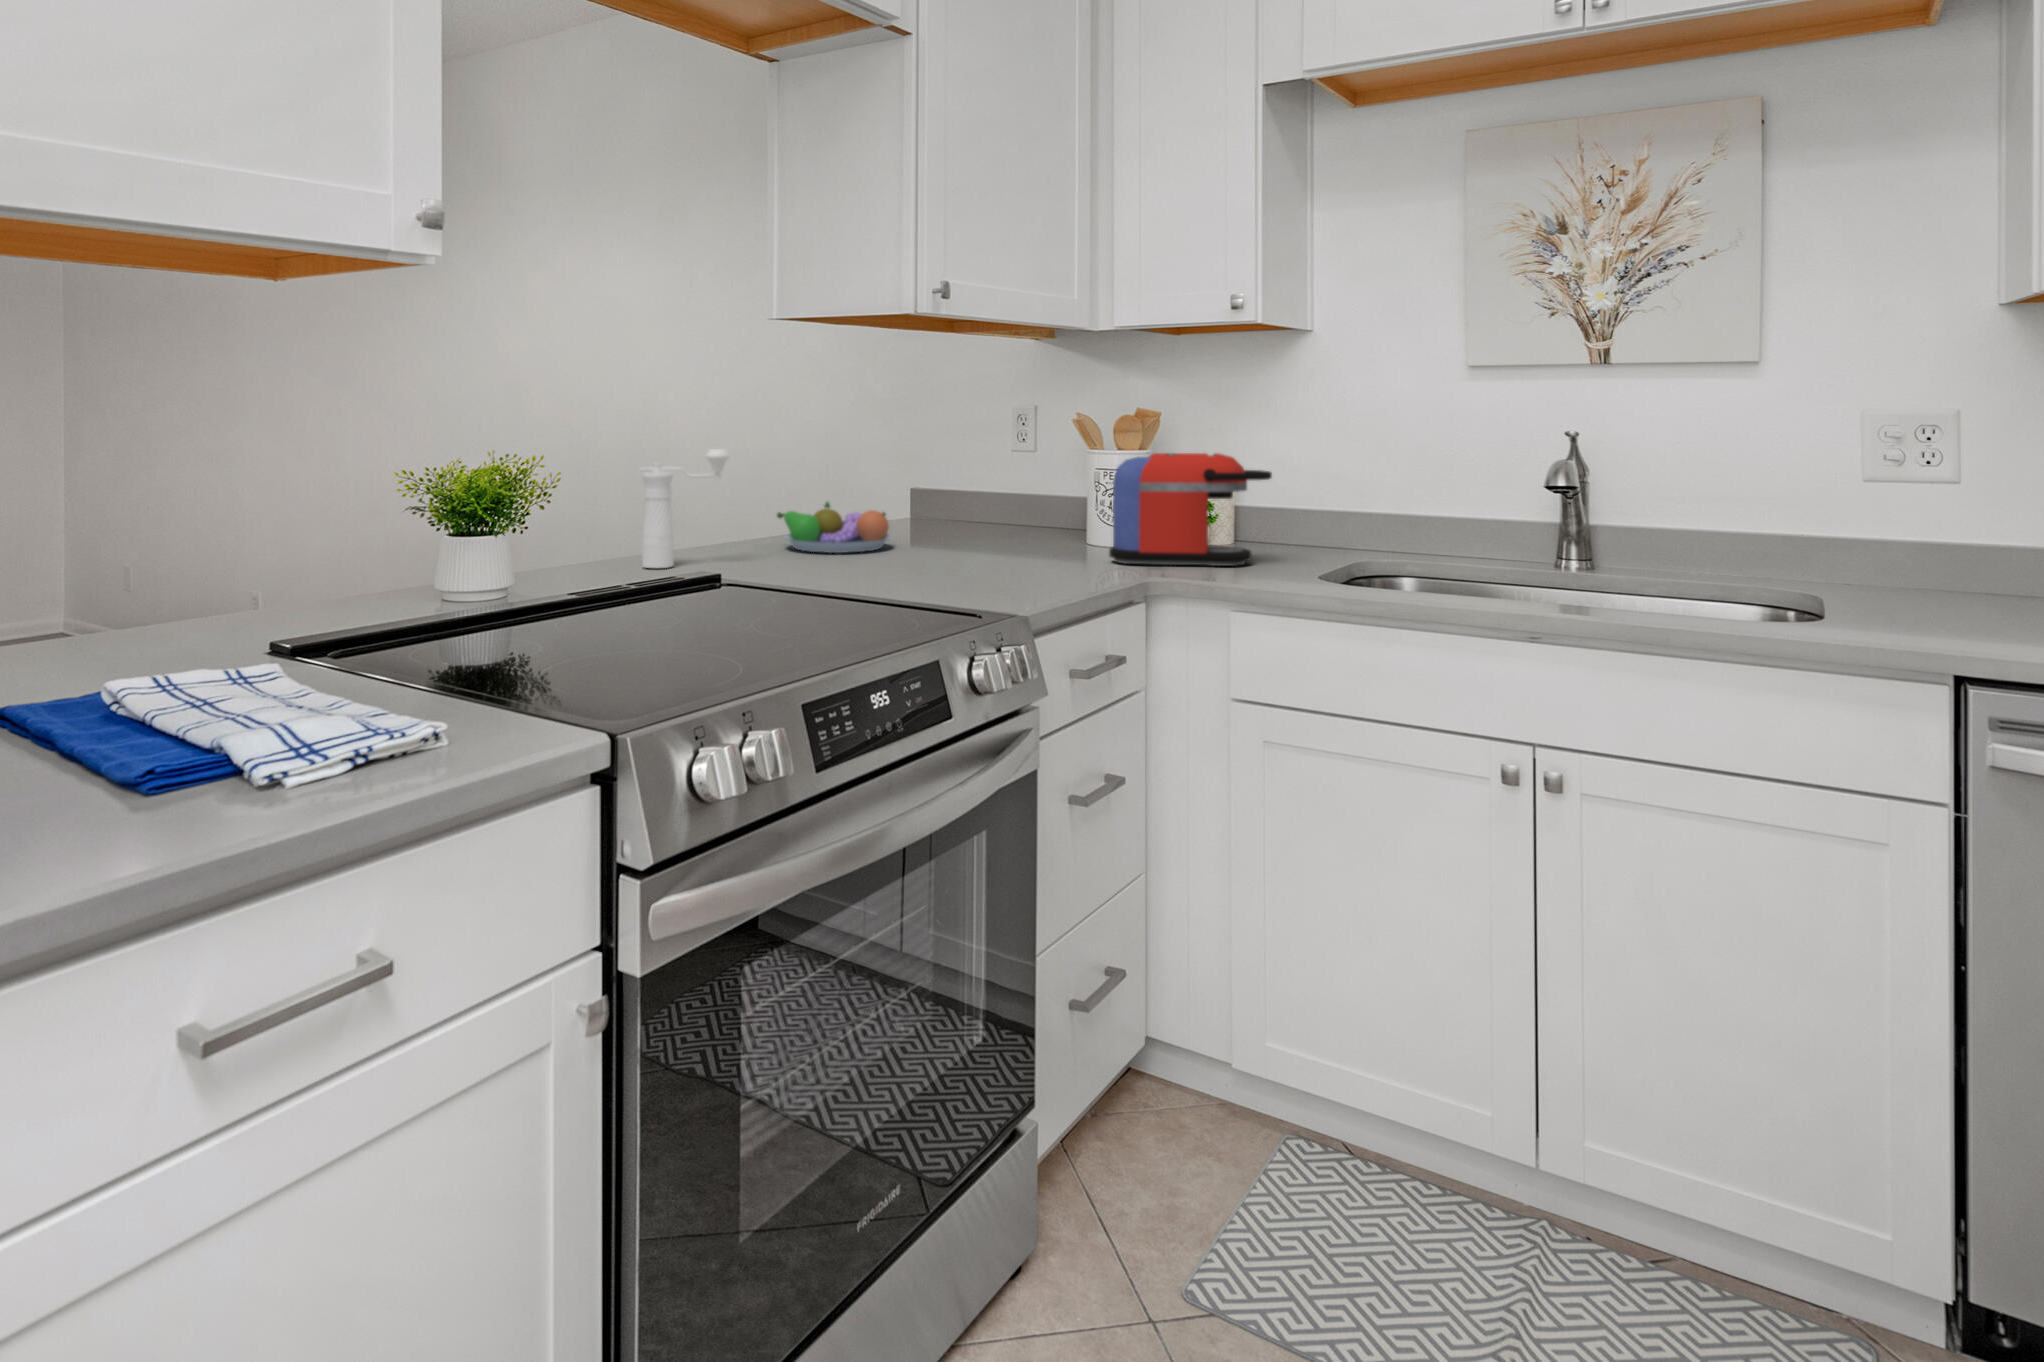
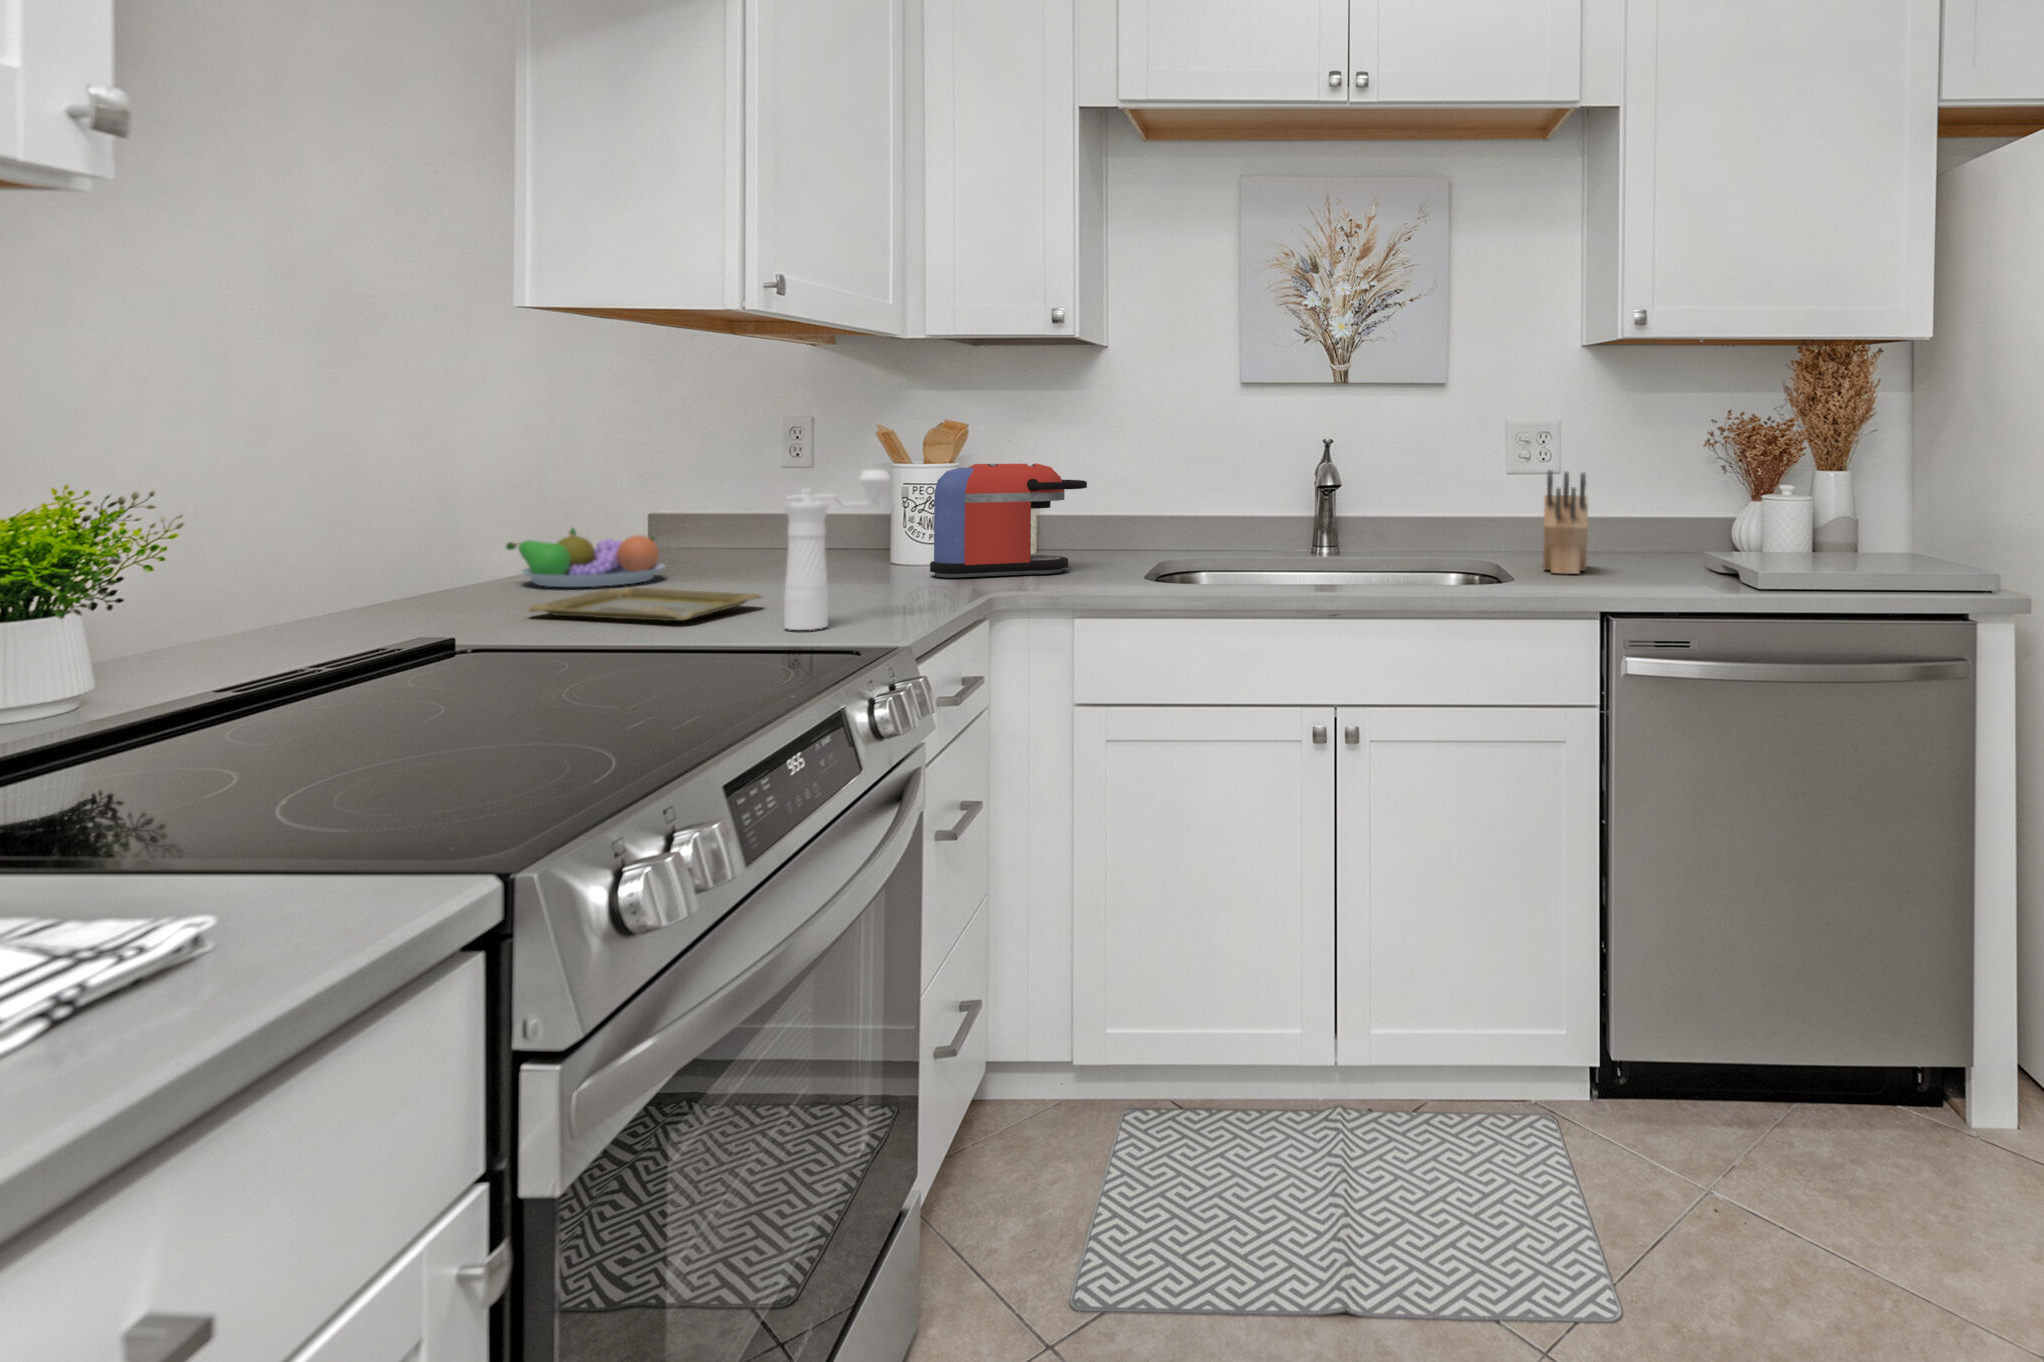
pepper mill: present [640,449,729,568] -> present [784,470,890,630]
knife block: none [1884,472,1973,614] -> present [1543,471,1588,574]
tray: none [752,556,931,590] -> present [529,587,761,621]

